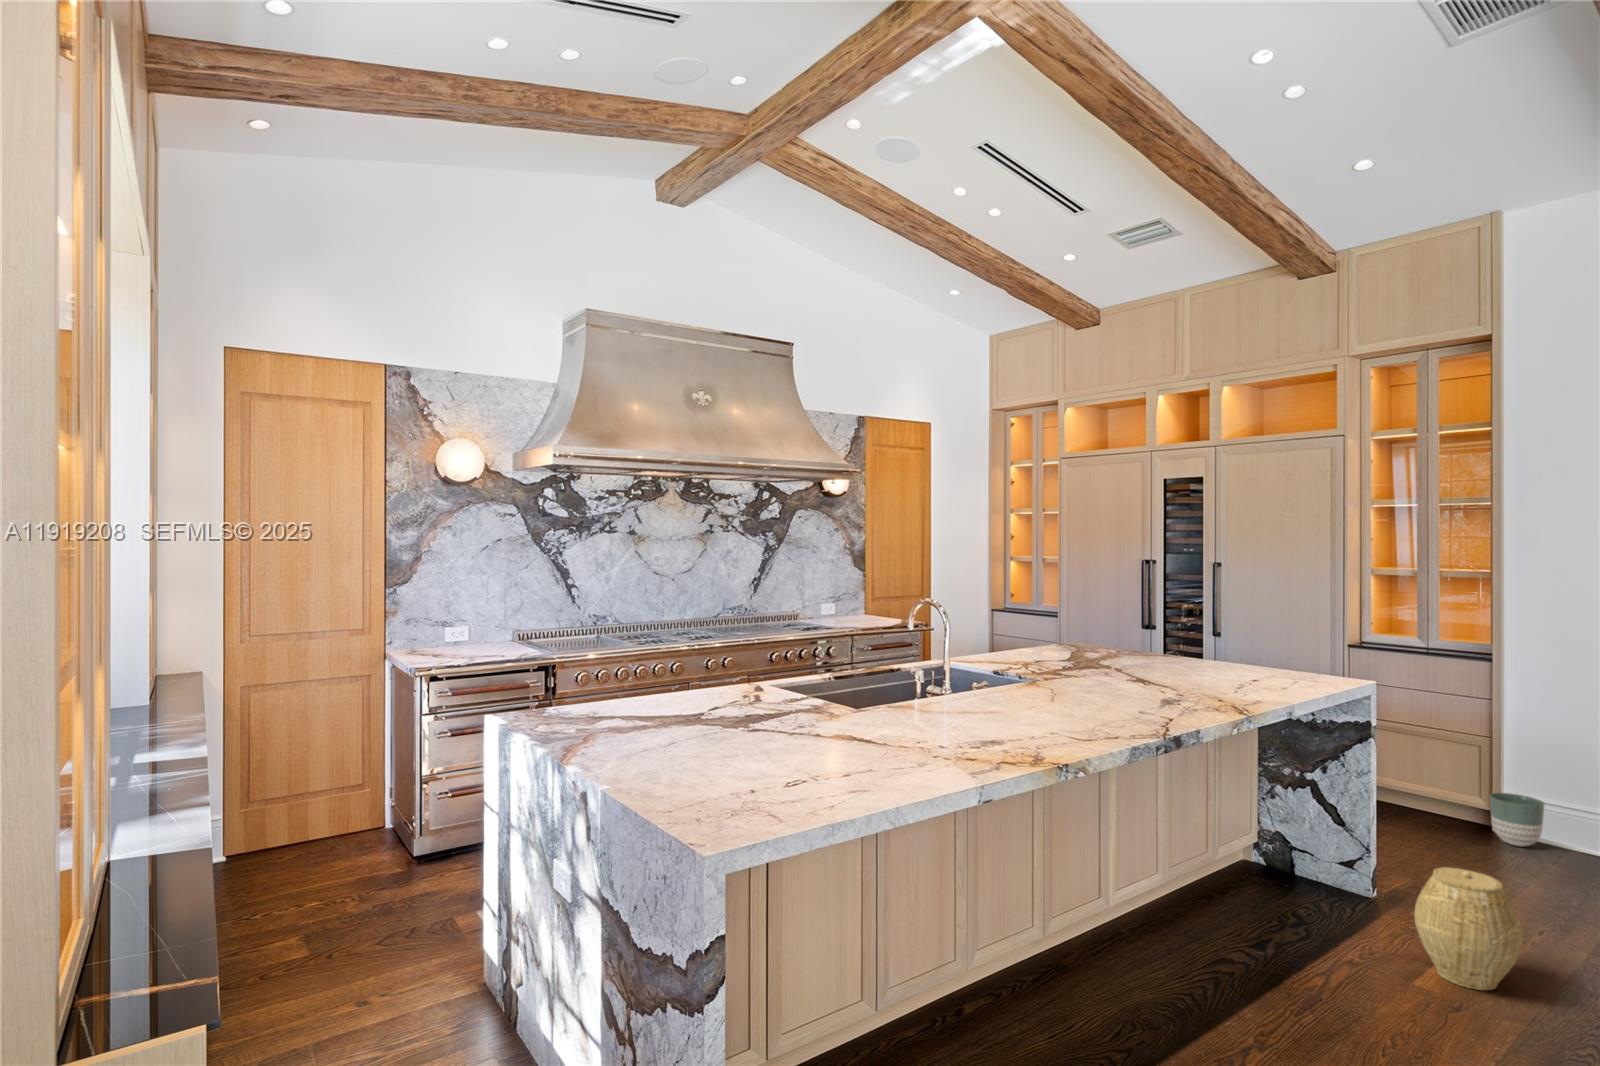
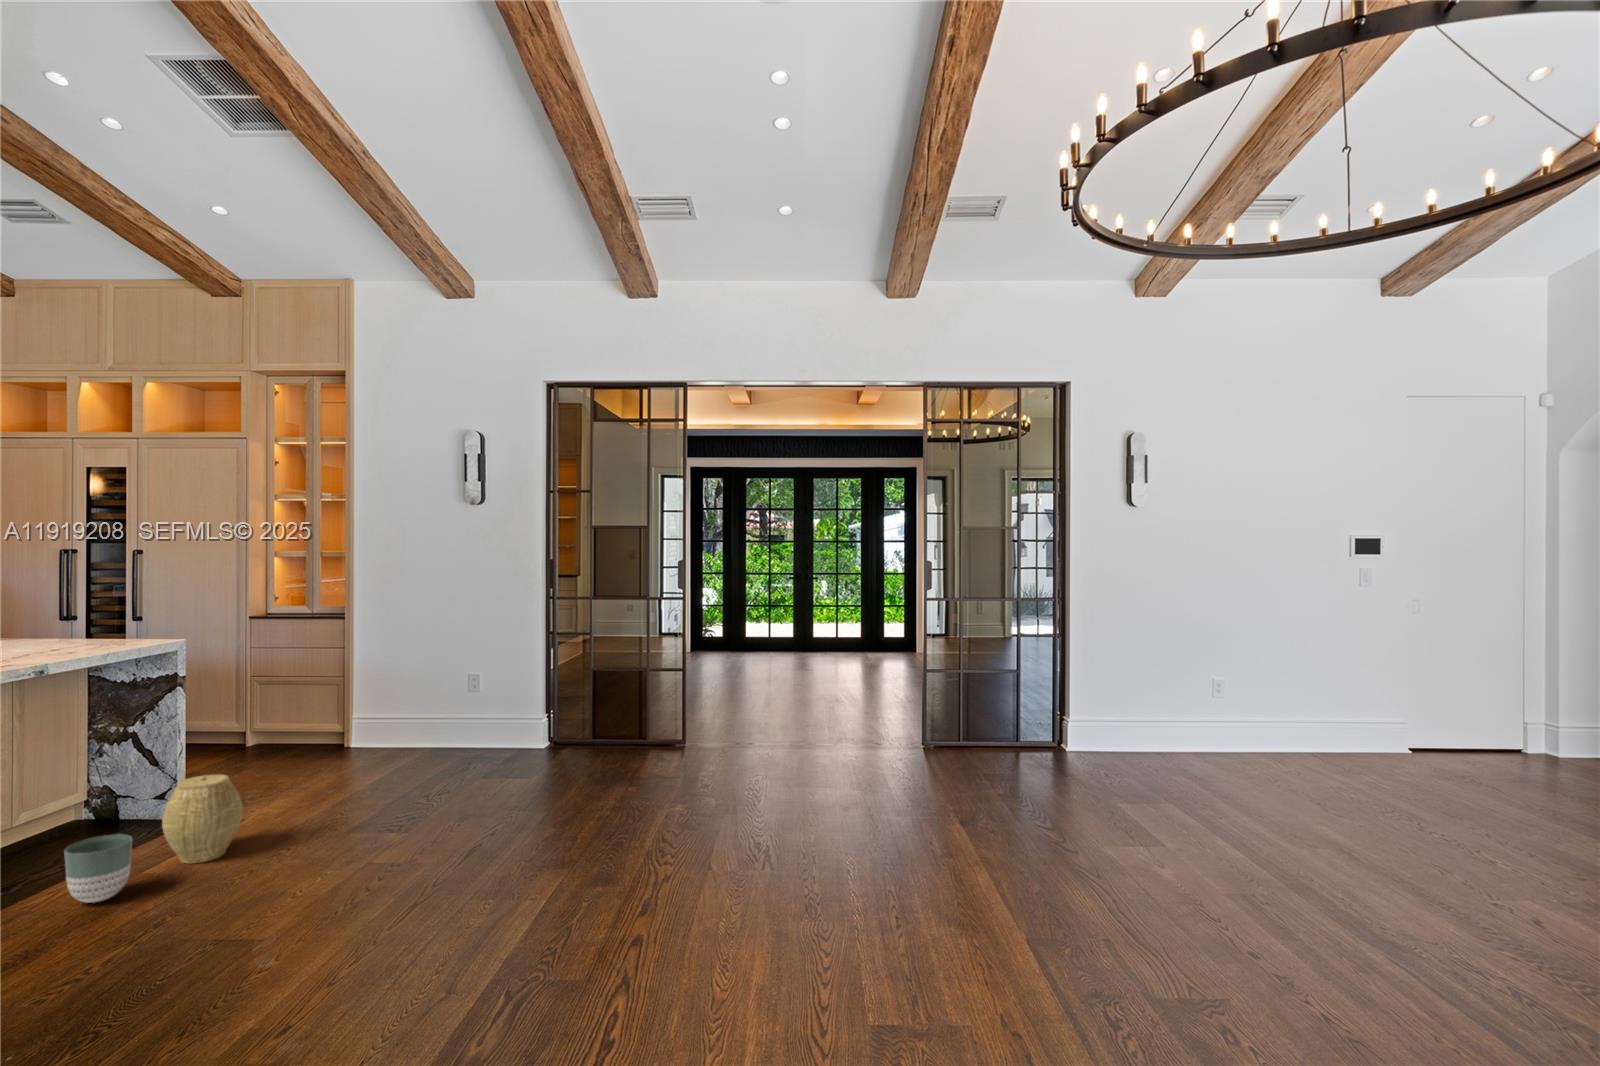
planter: present [1490,793,1544,846] -> present [65,834,132,903]

